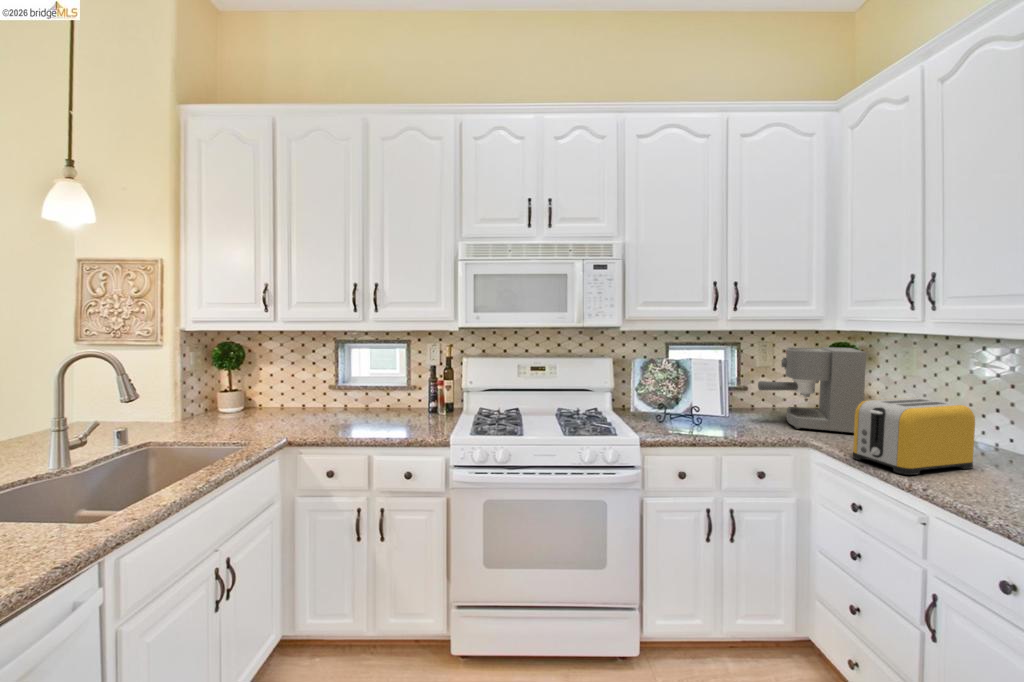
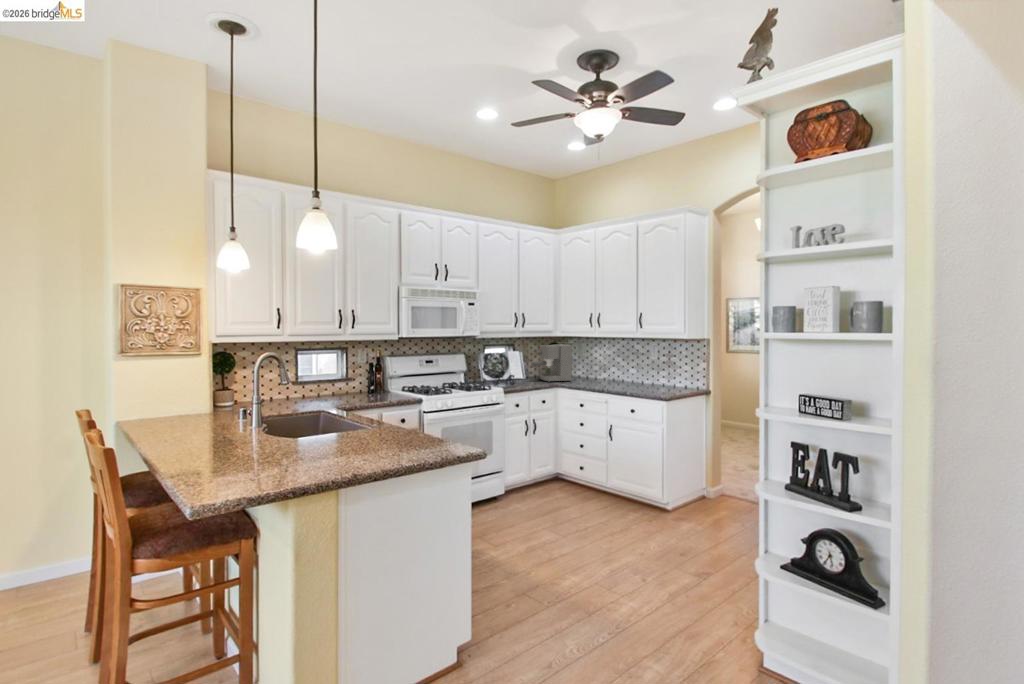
toaster: present [853,398,975,475] -> none [575,362,607,388]

